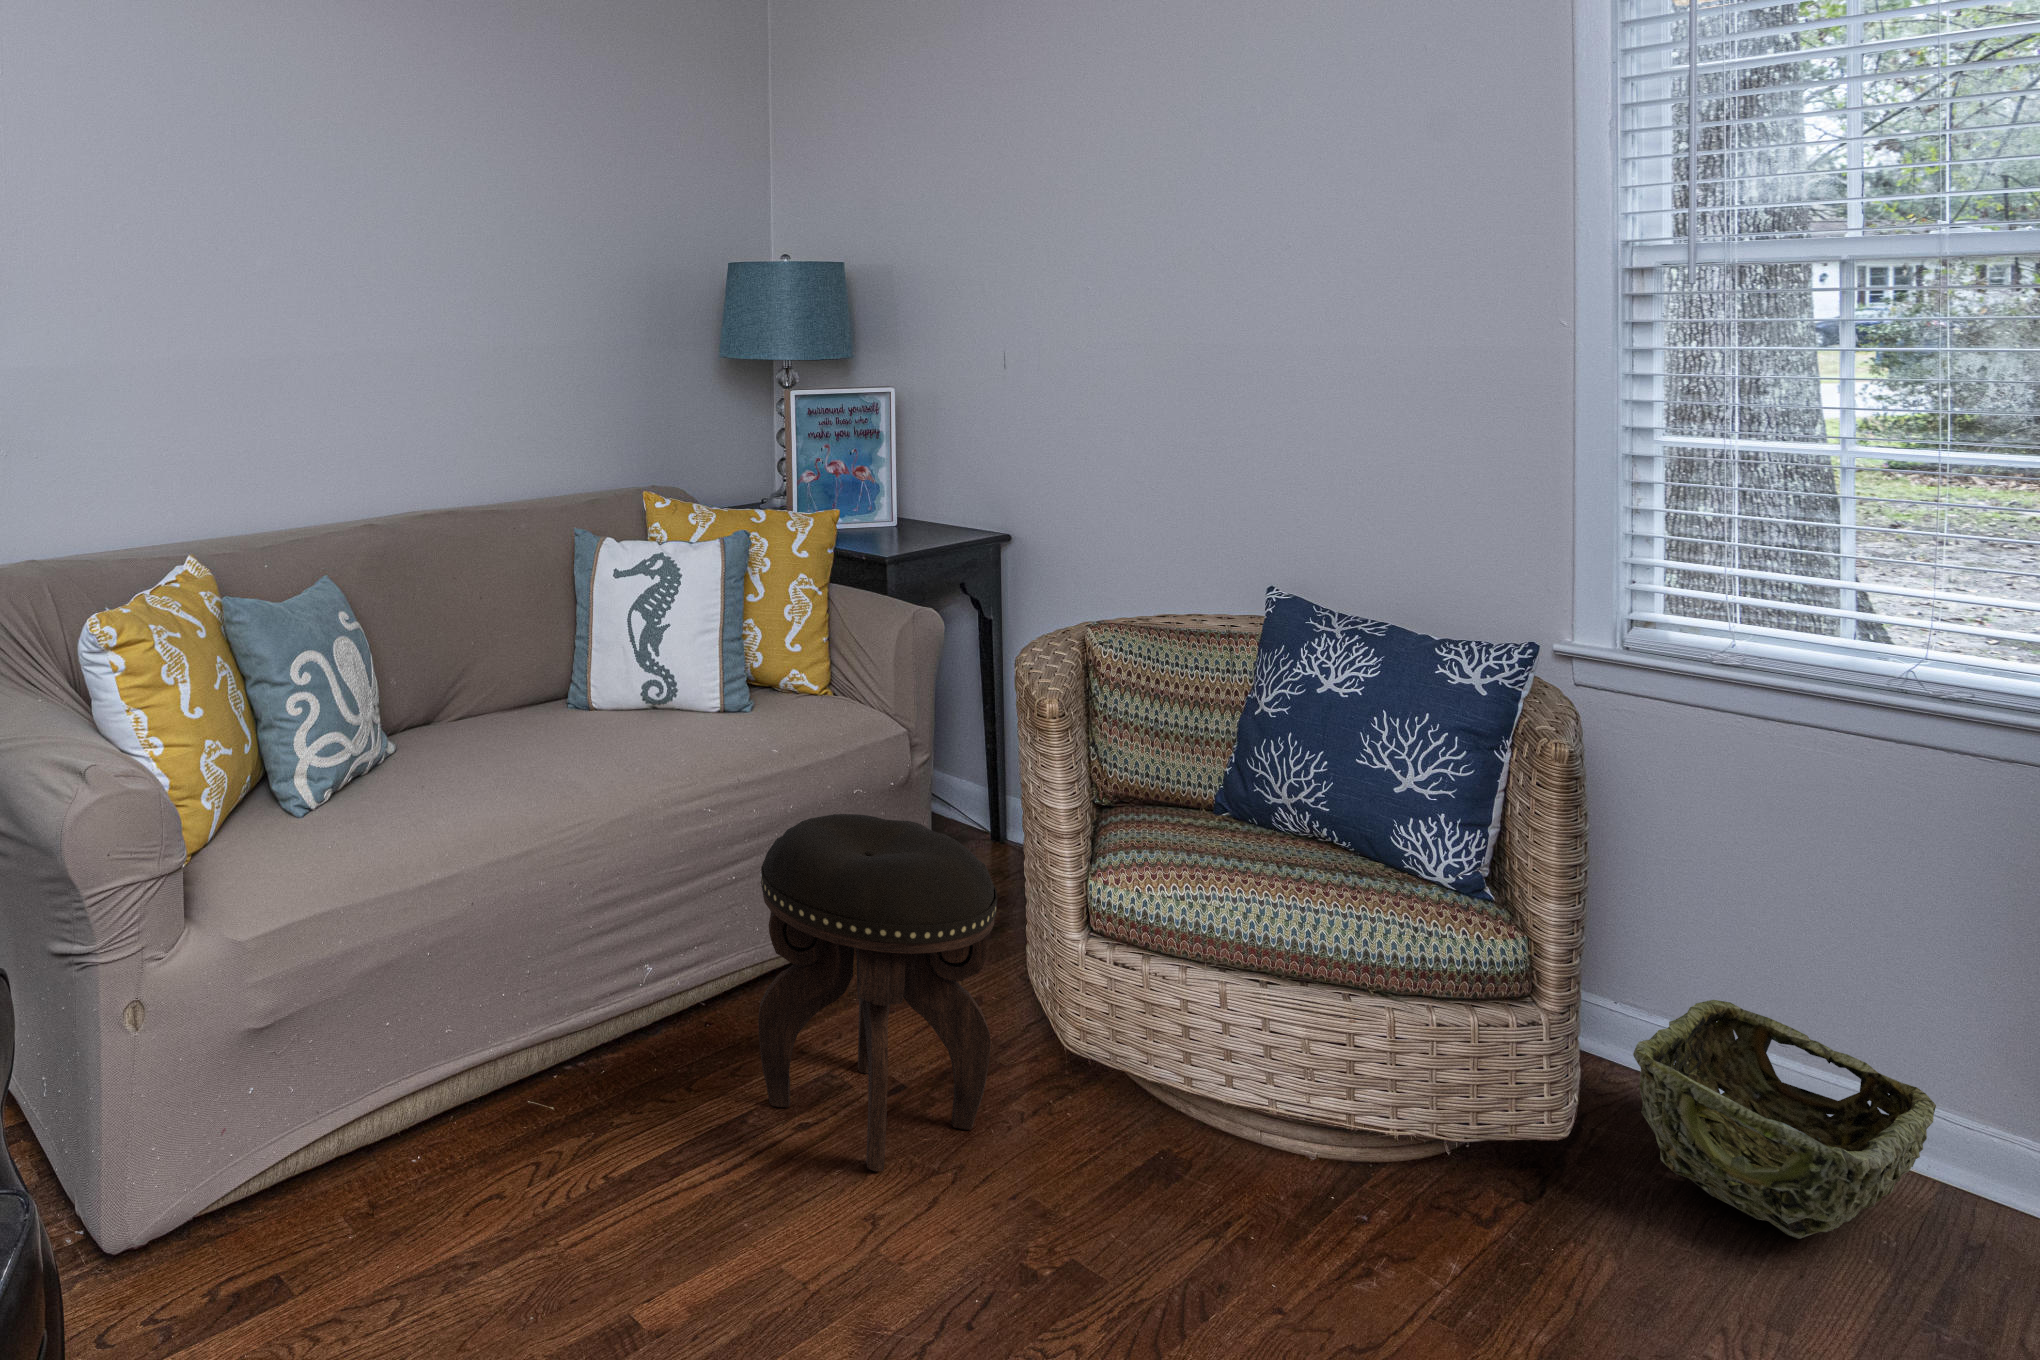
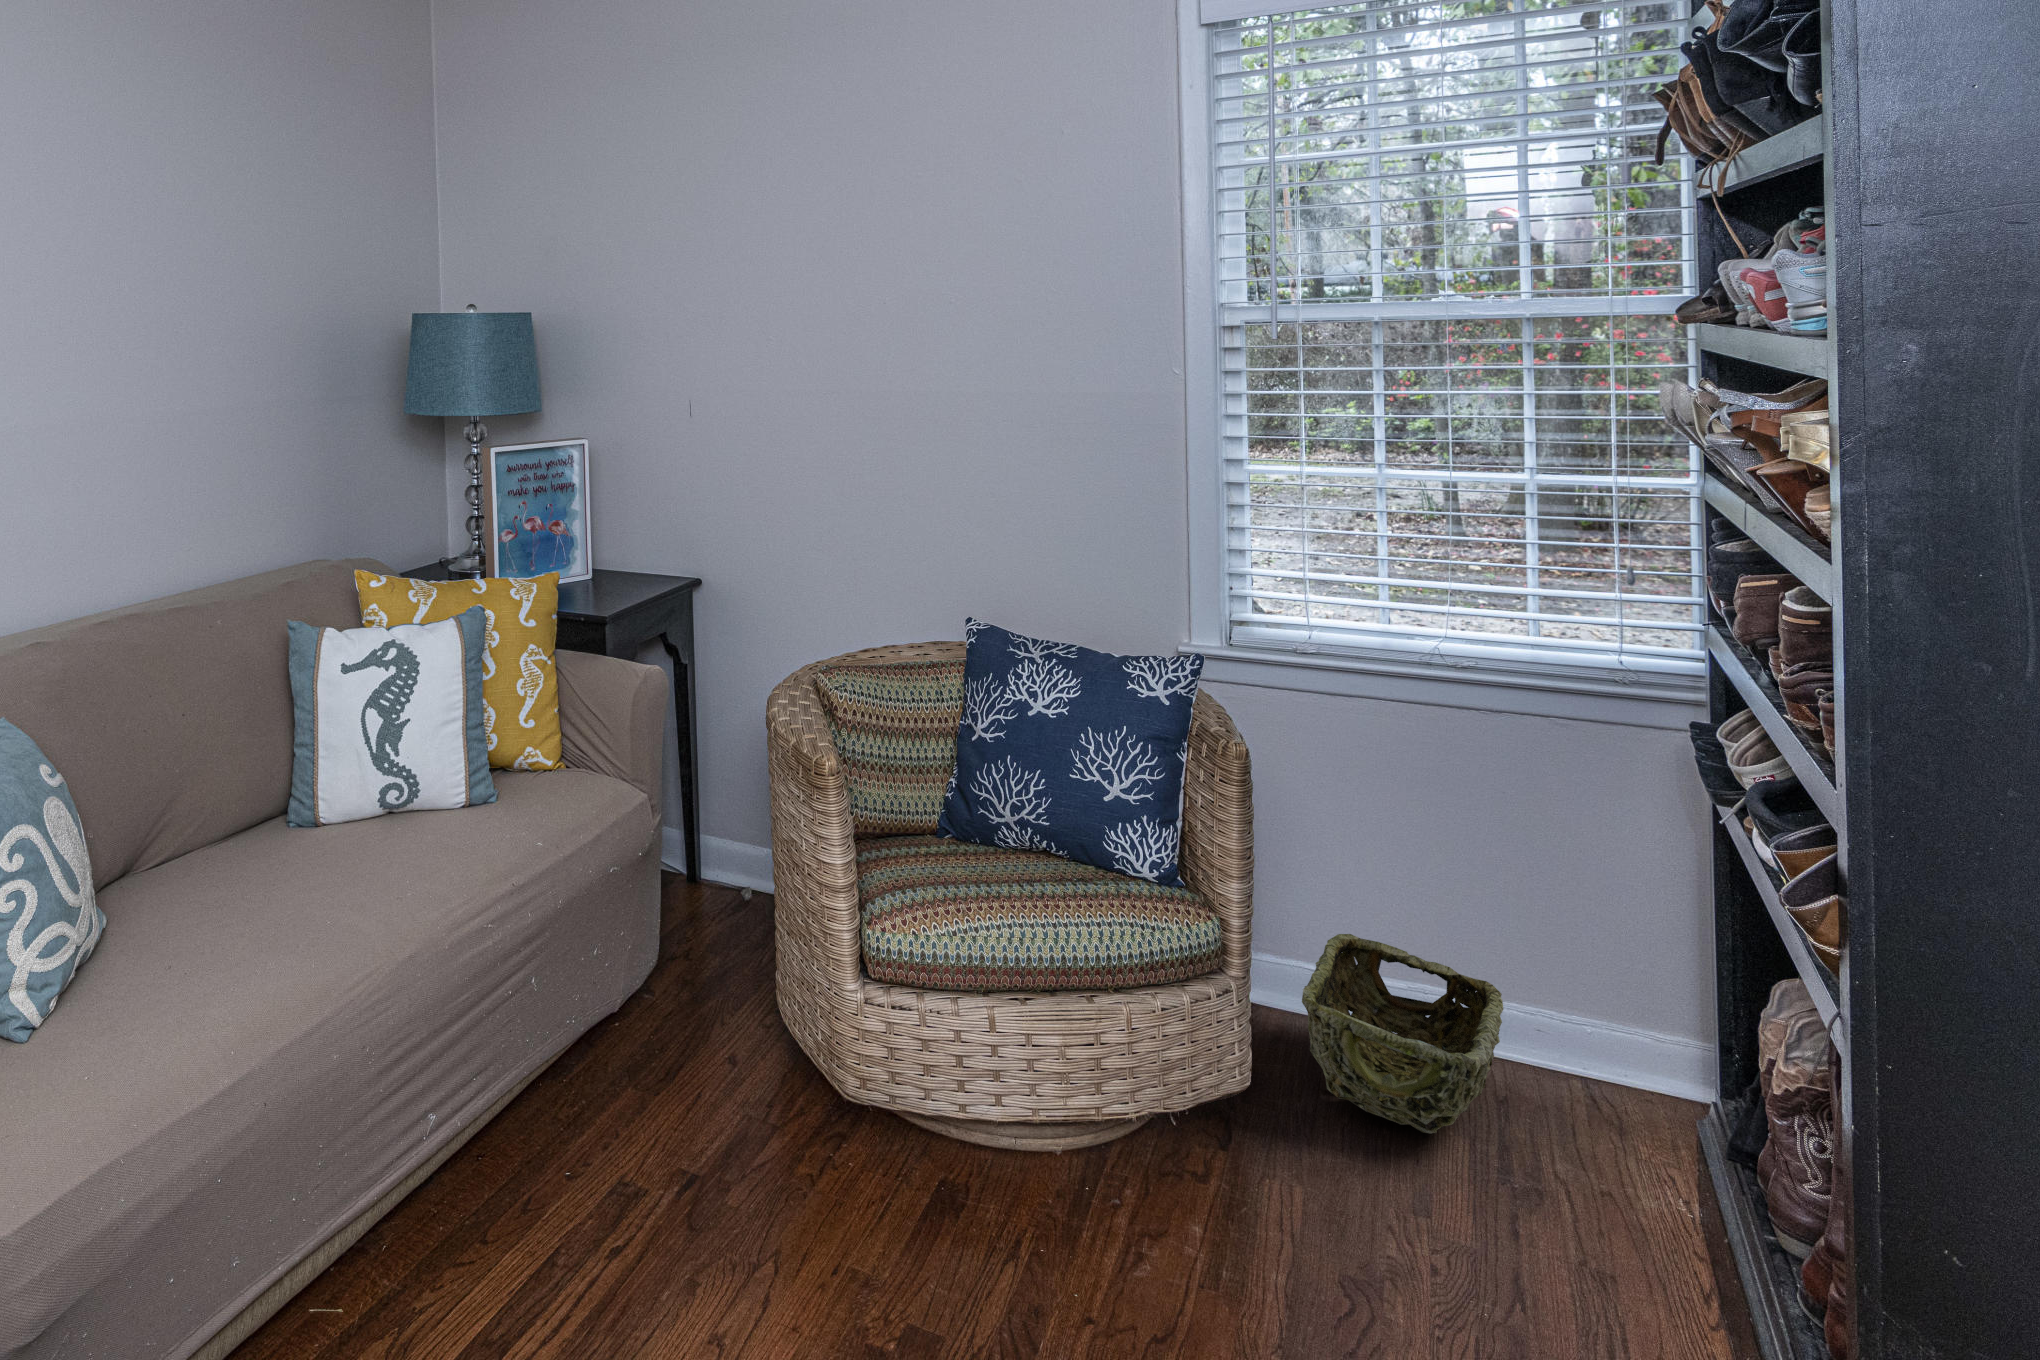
footstool: present [758,814,997,1172] -> none [553,904,789,1280]

